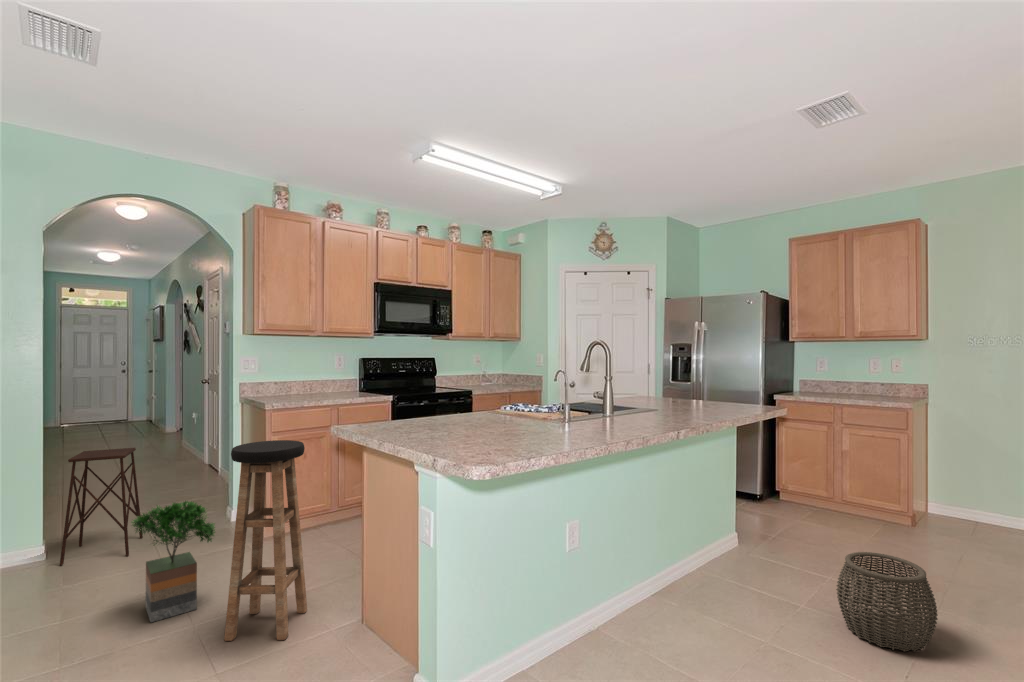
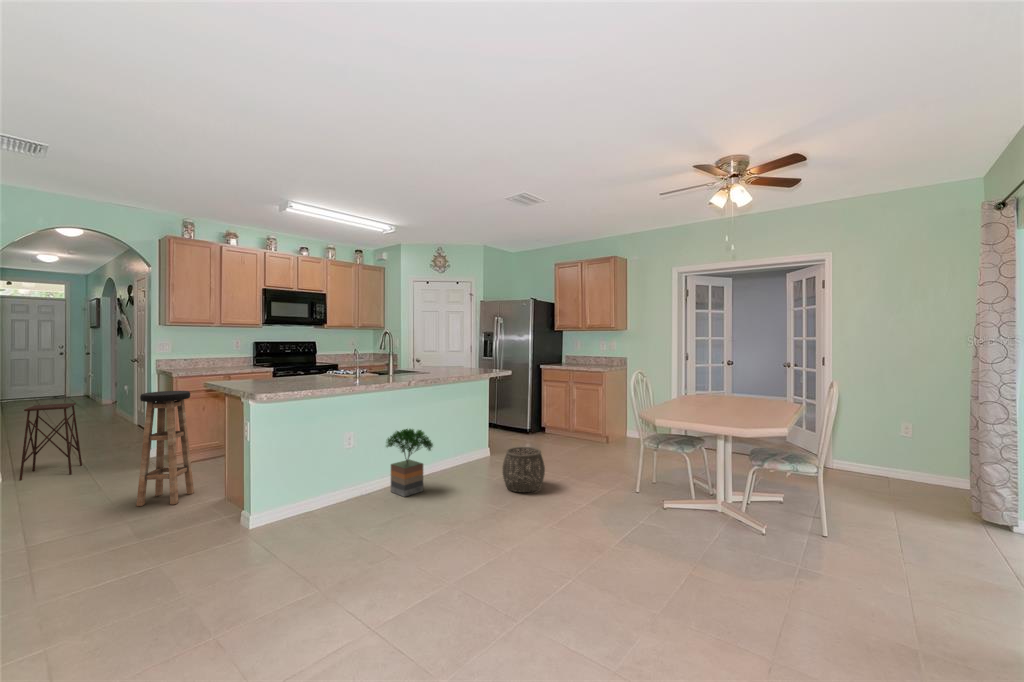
potted tree: present [132,501,215,622] -> present [386,429,433,497]

